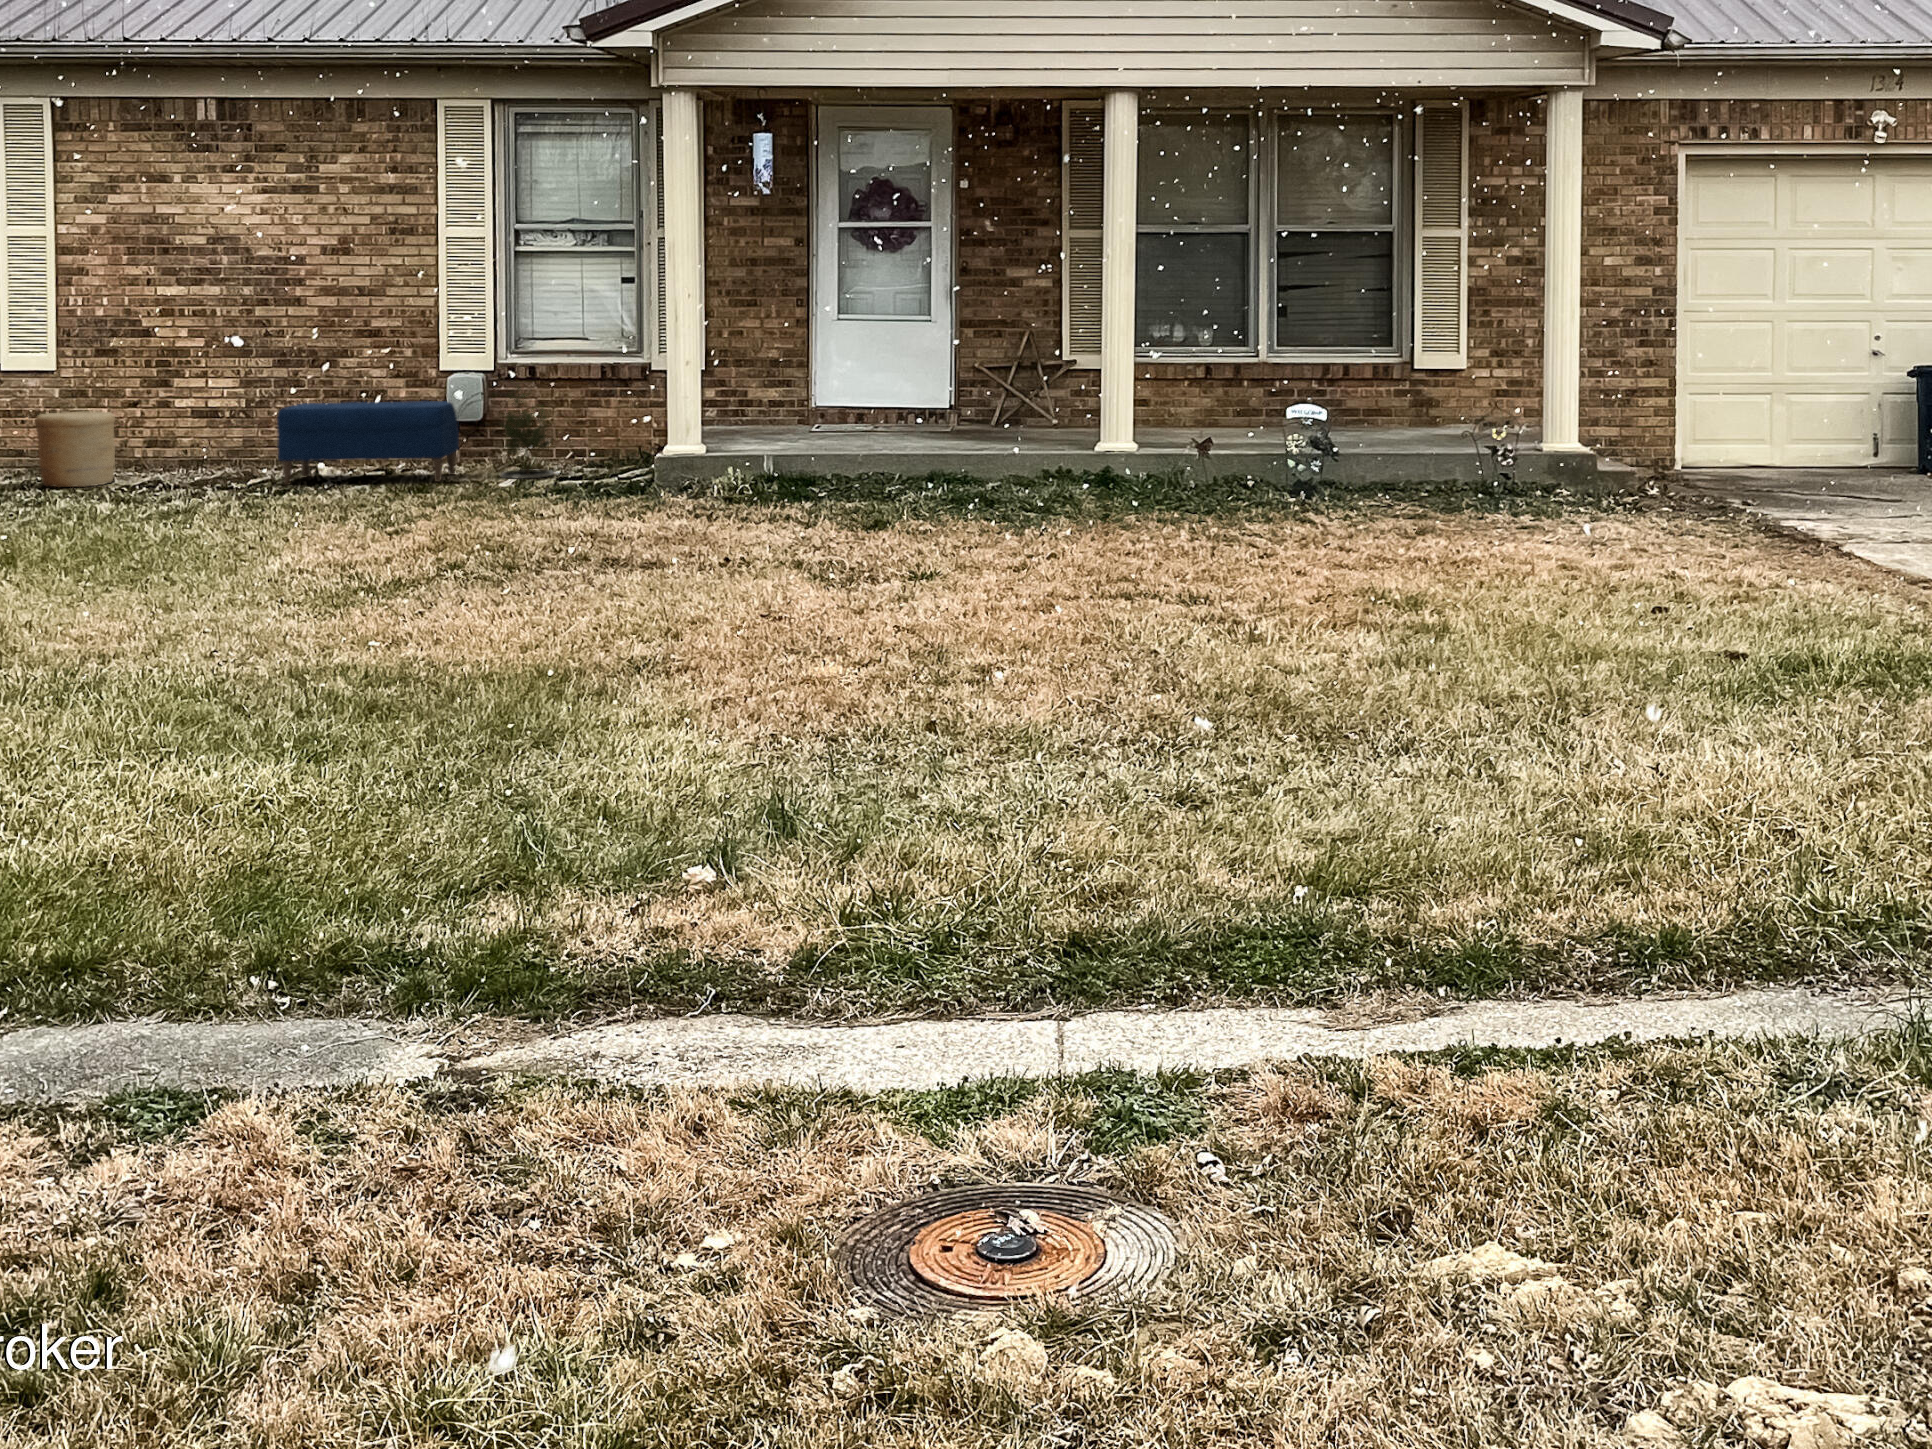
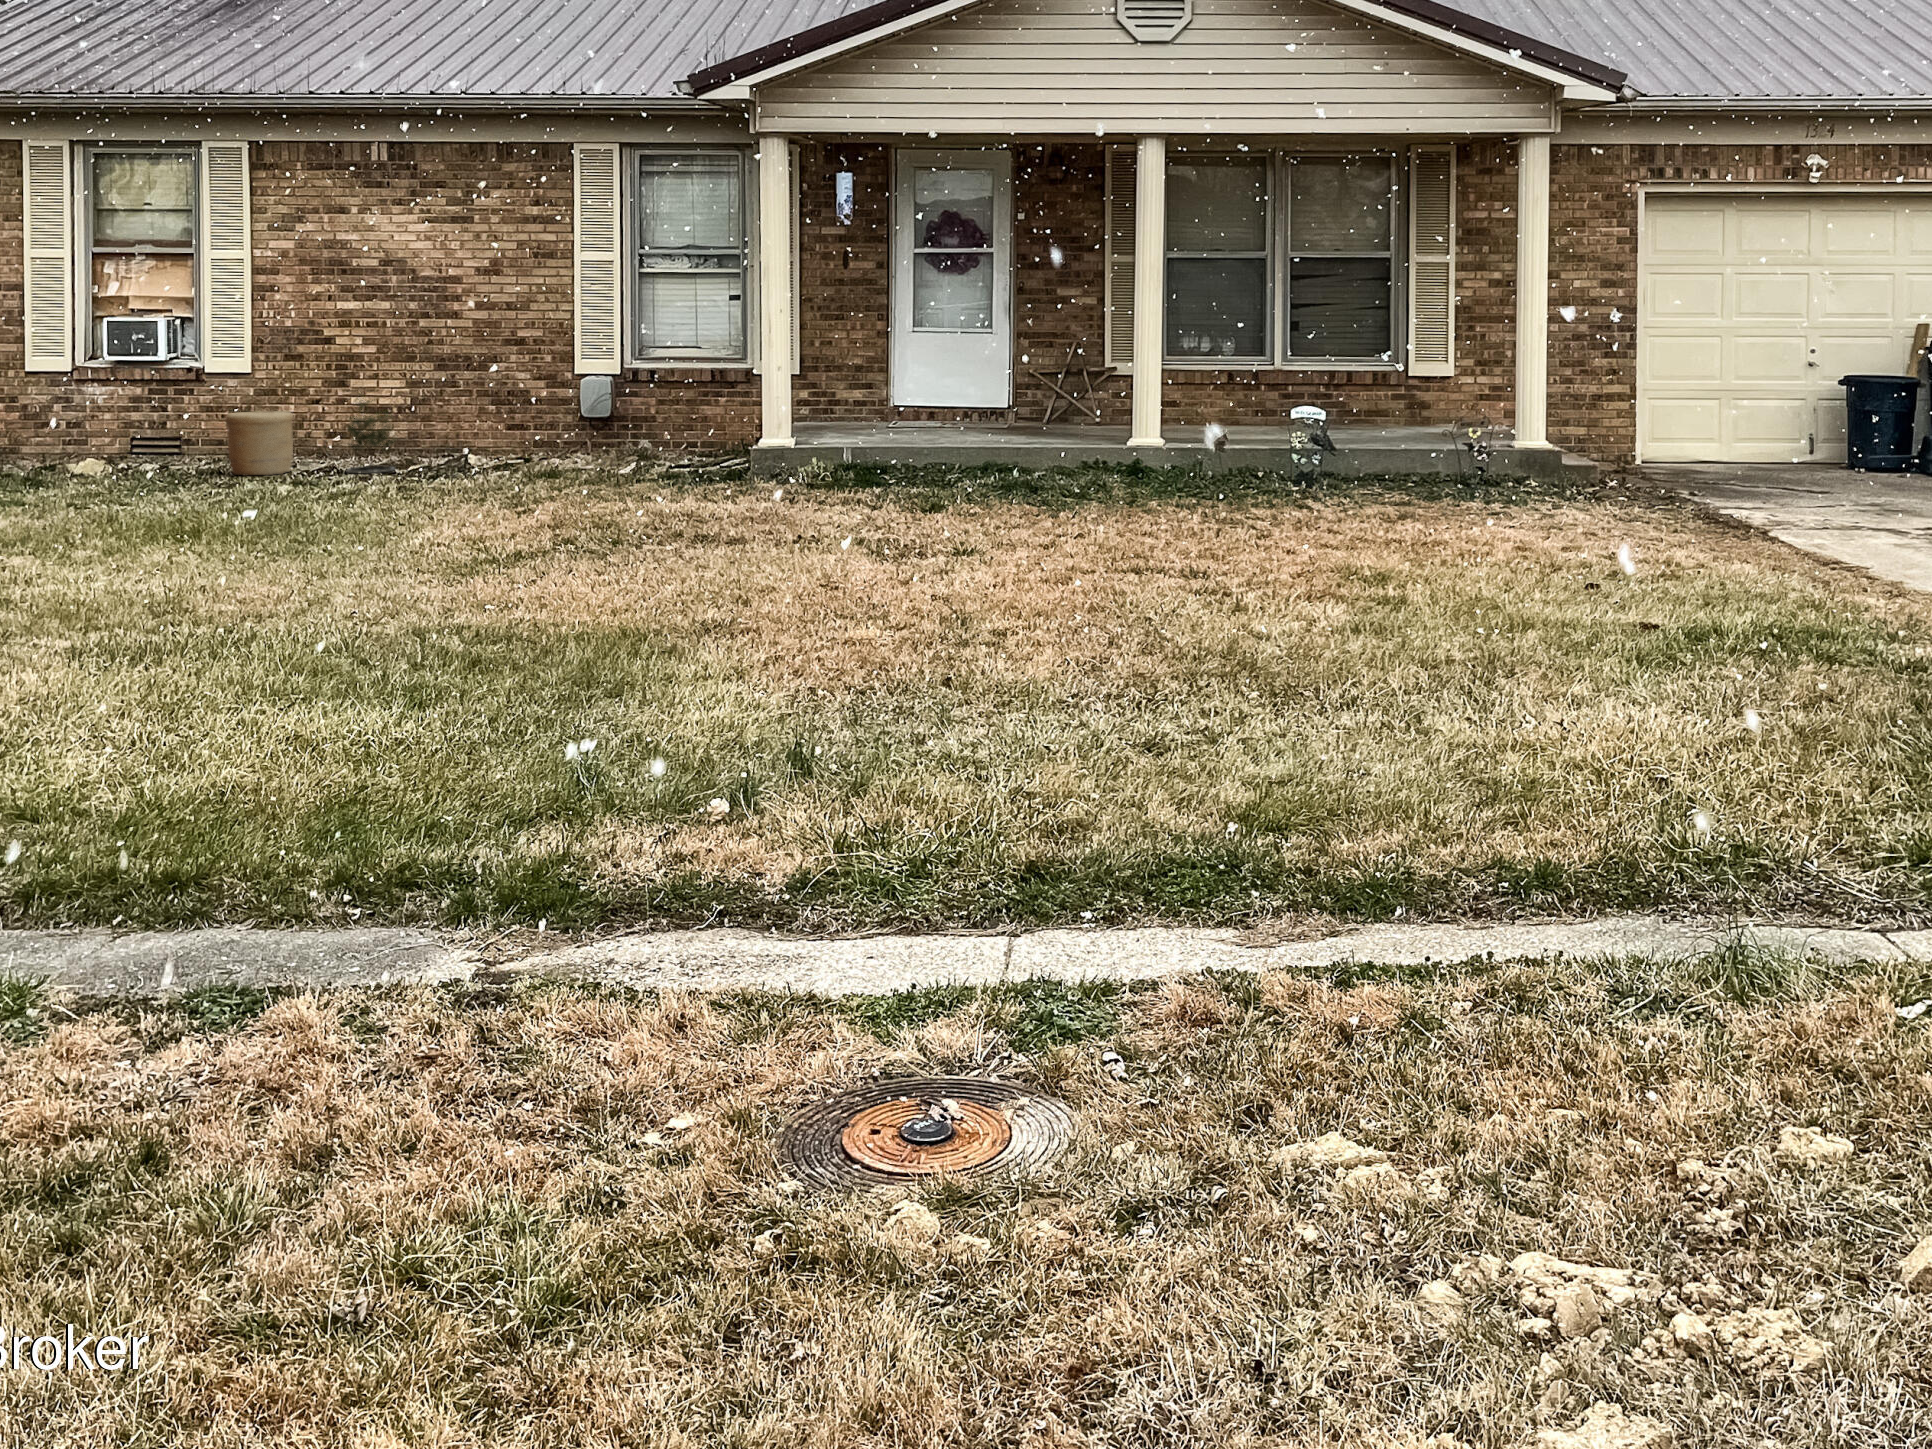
potted tree: present [500,387,553,479] -> present [346,391,395,473]
bench: present [277,401,459,485] -> none [429,403,584,474]

